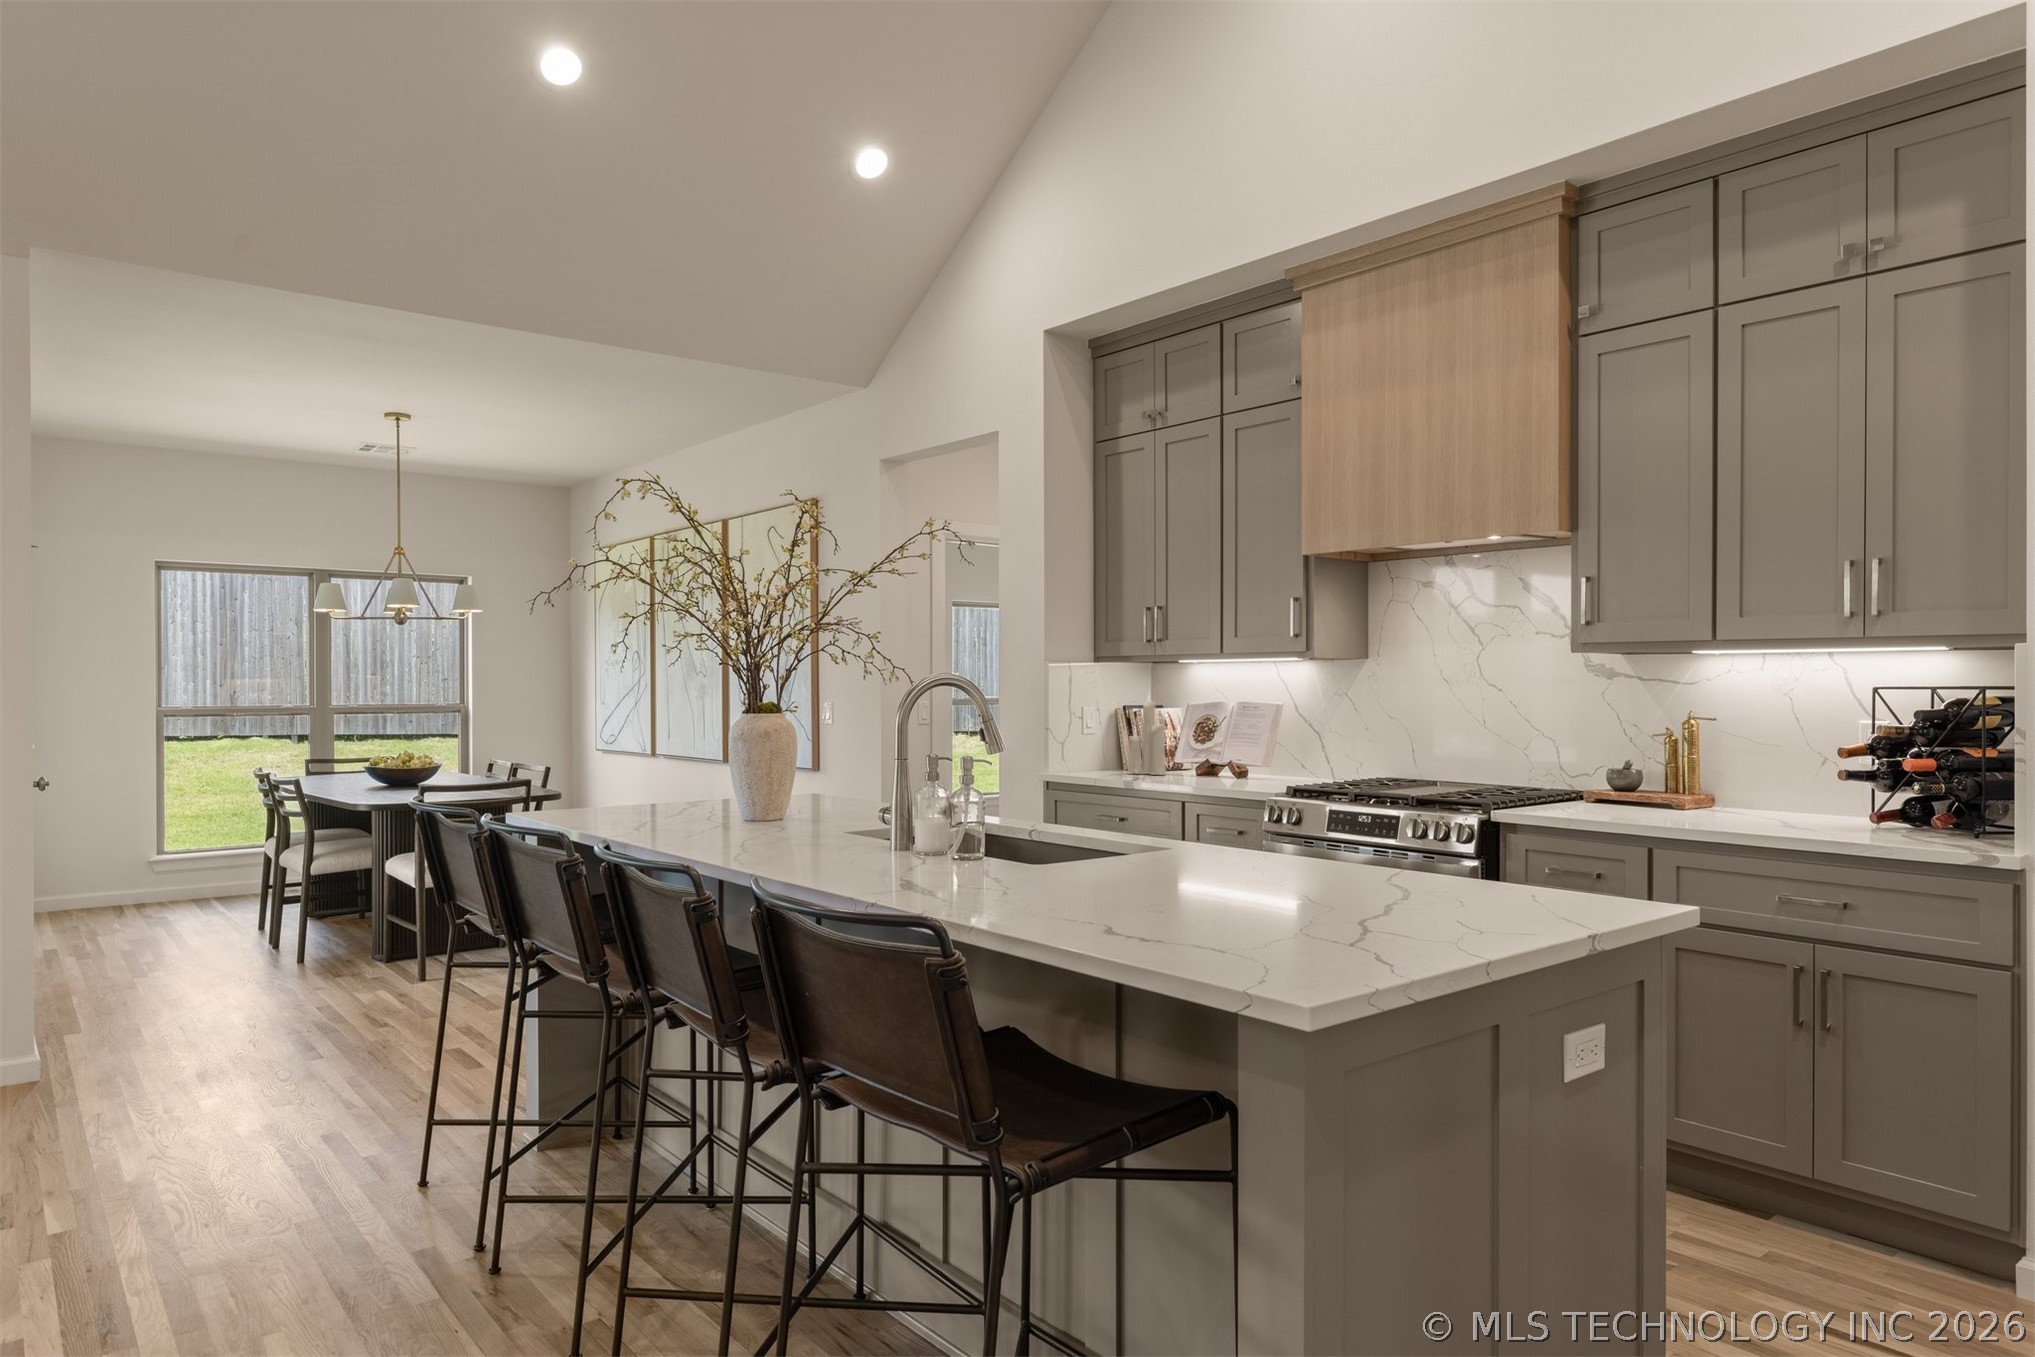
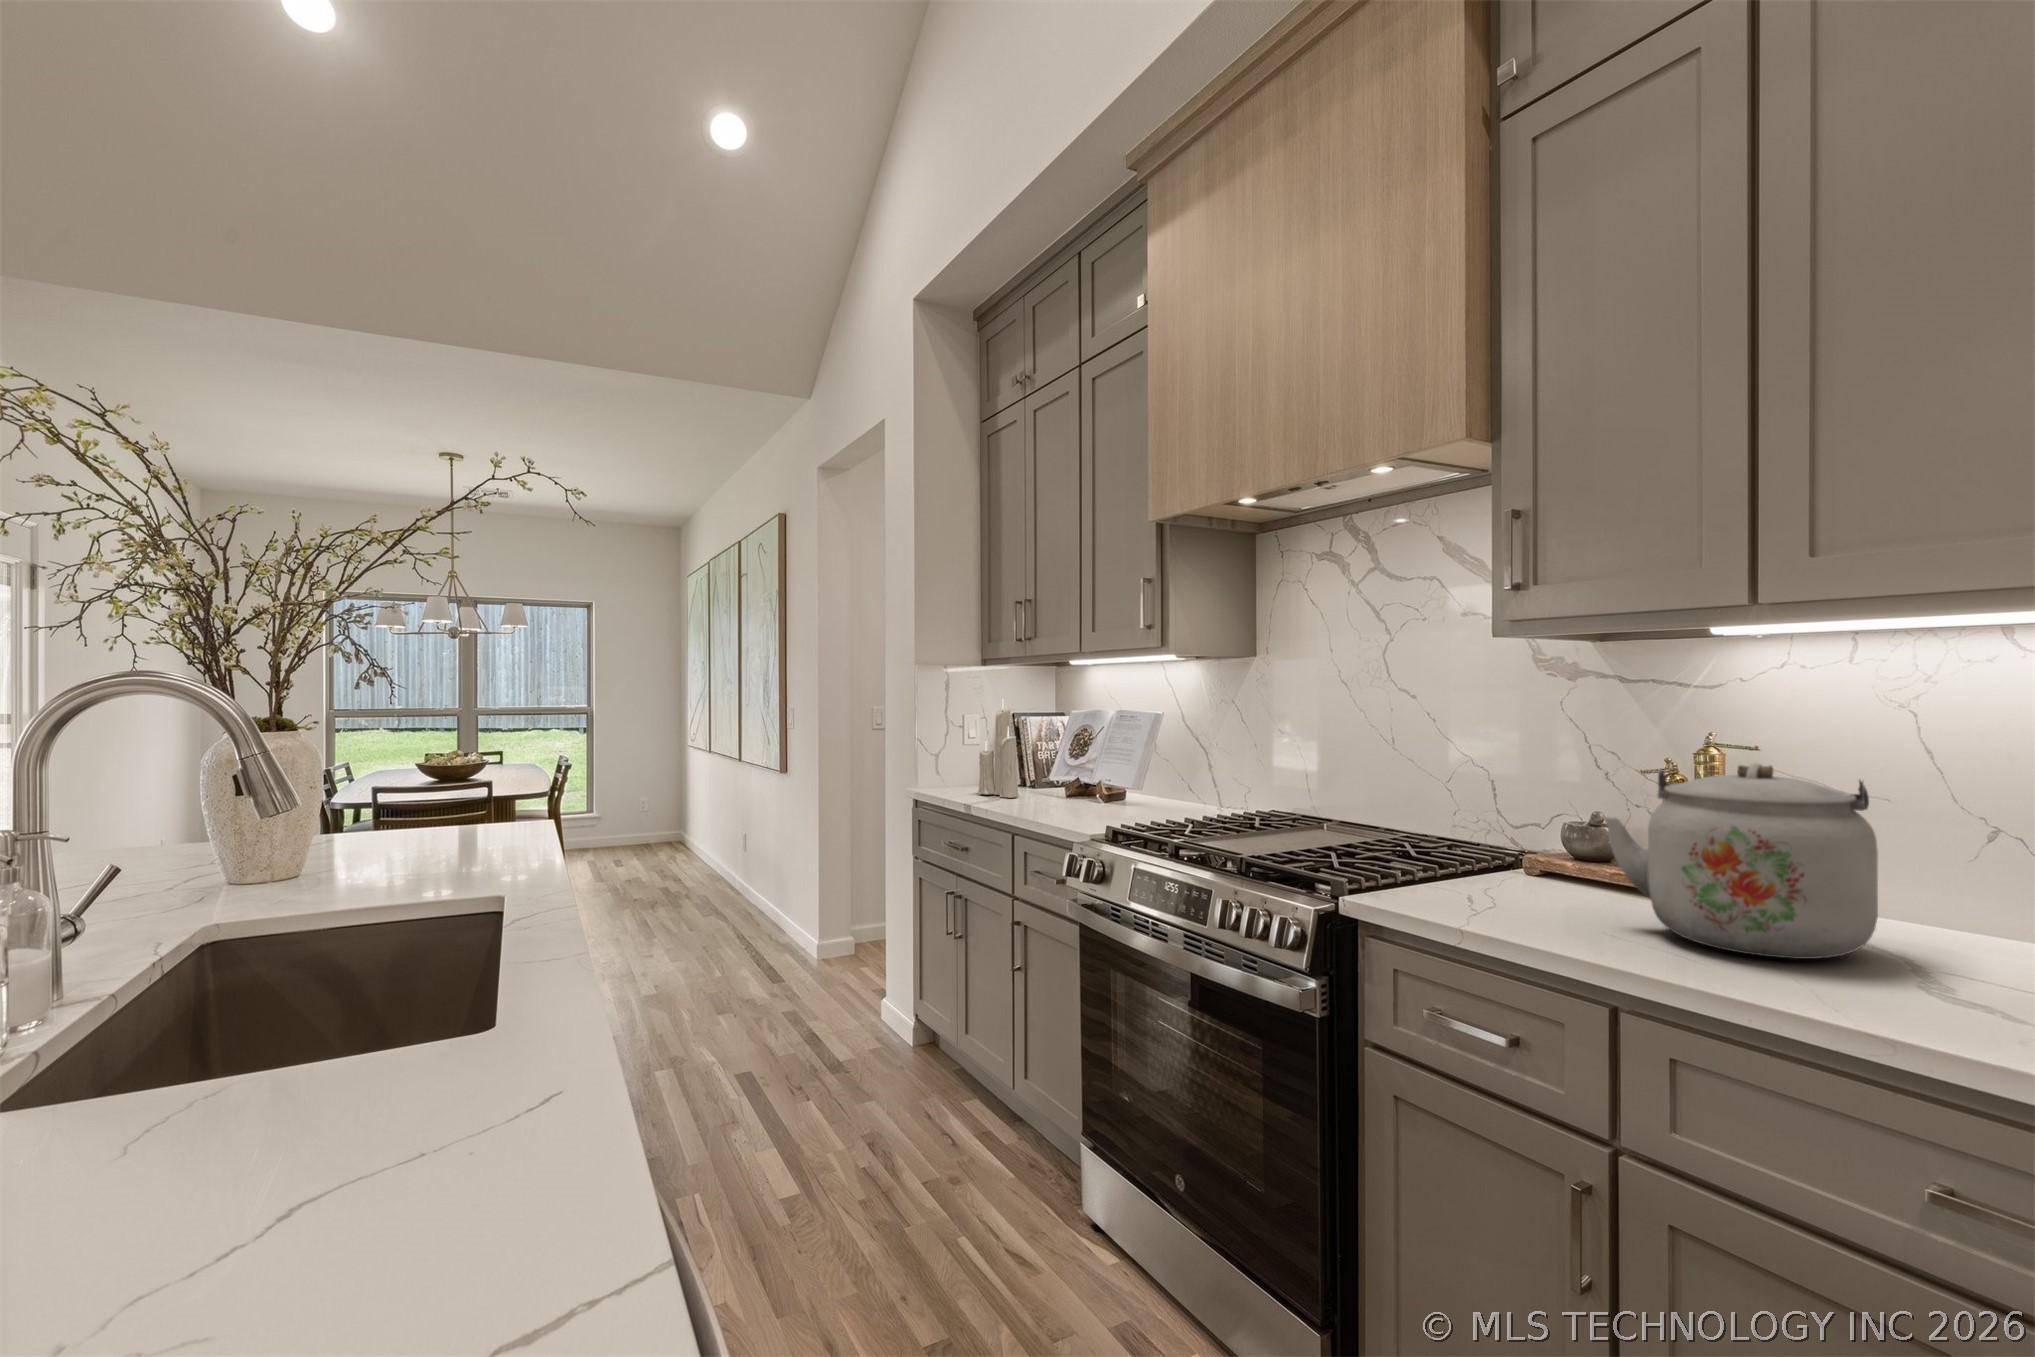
kettle: none [1641,723,1769,818] -> present [1604,763,1878,959]

